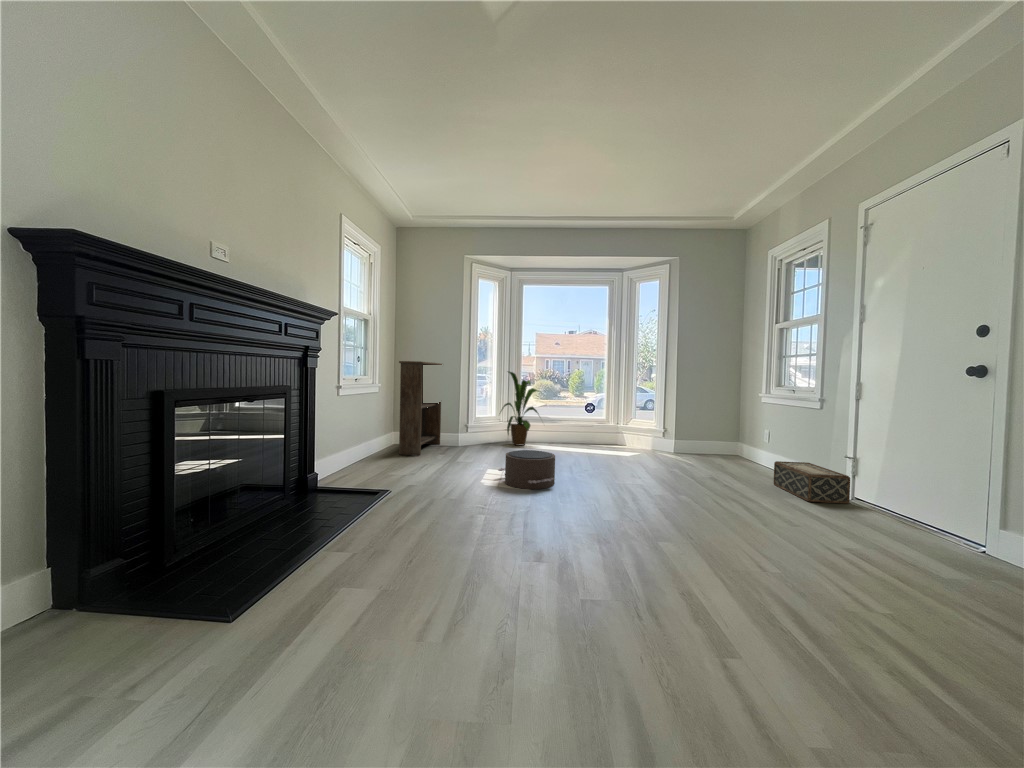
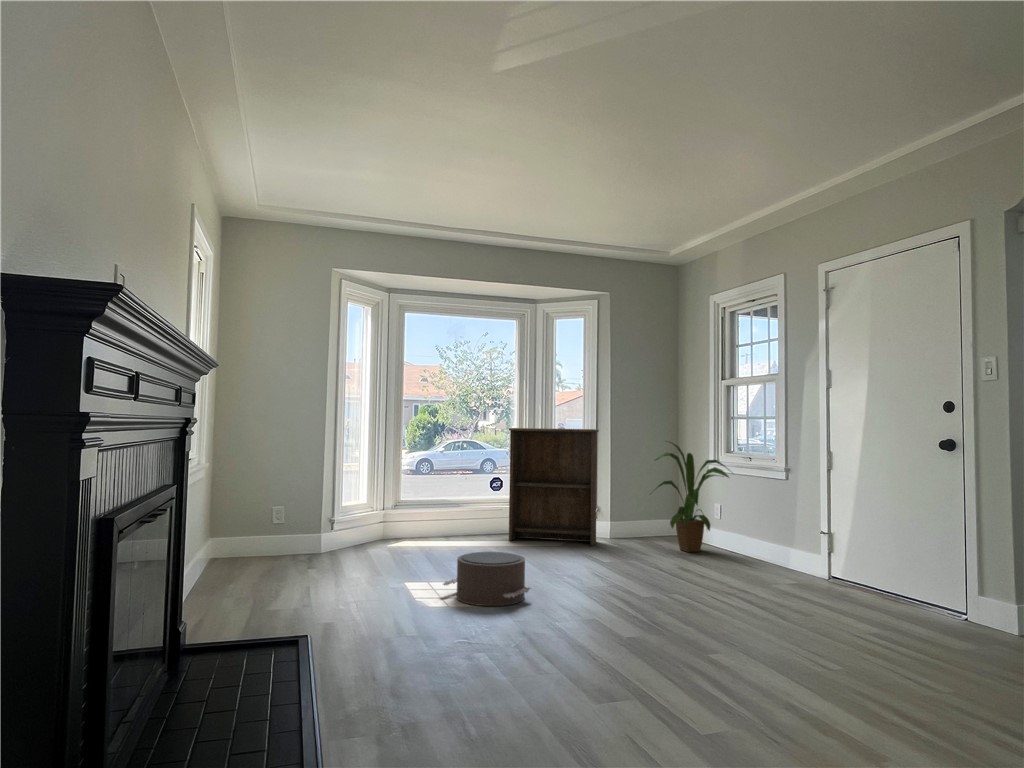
bookshelf: present [399,361,442,455] -> present [509,428,599,545]
house plant: present [501,372,539,446] -> present [655,441,729,552]
woven basket: present [774,461,850,503] -> none [747,540,829,583]

